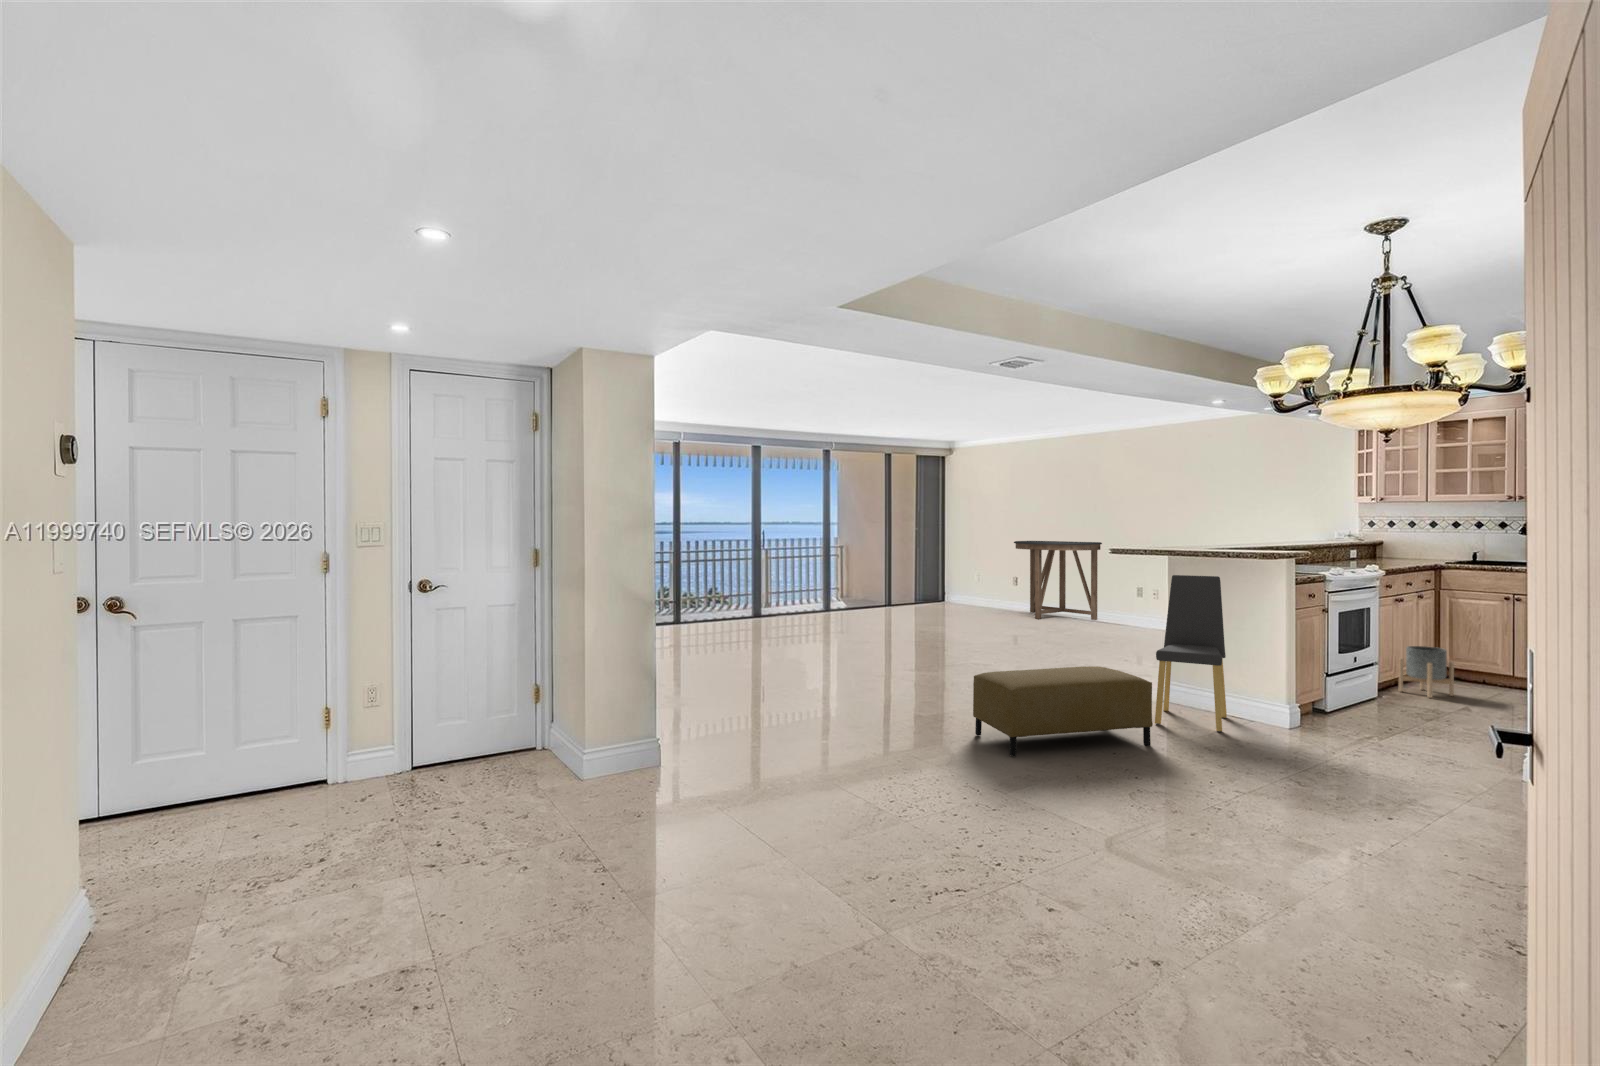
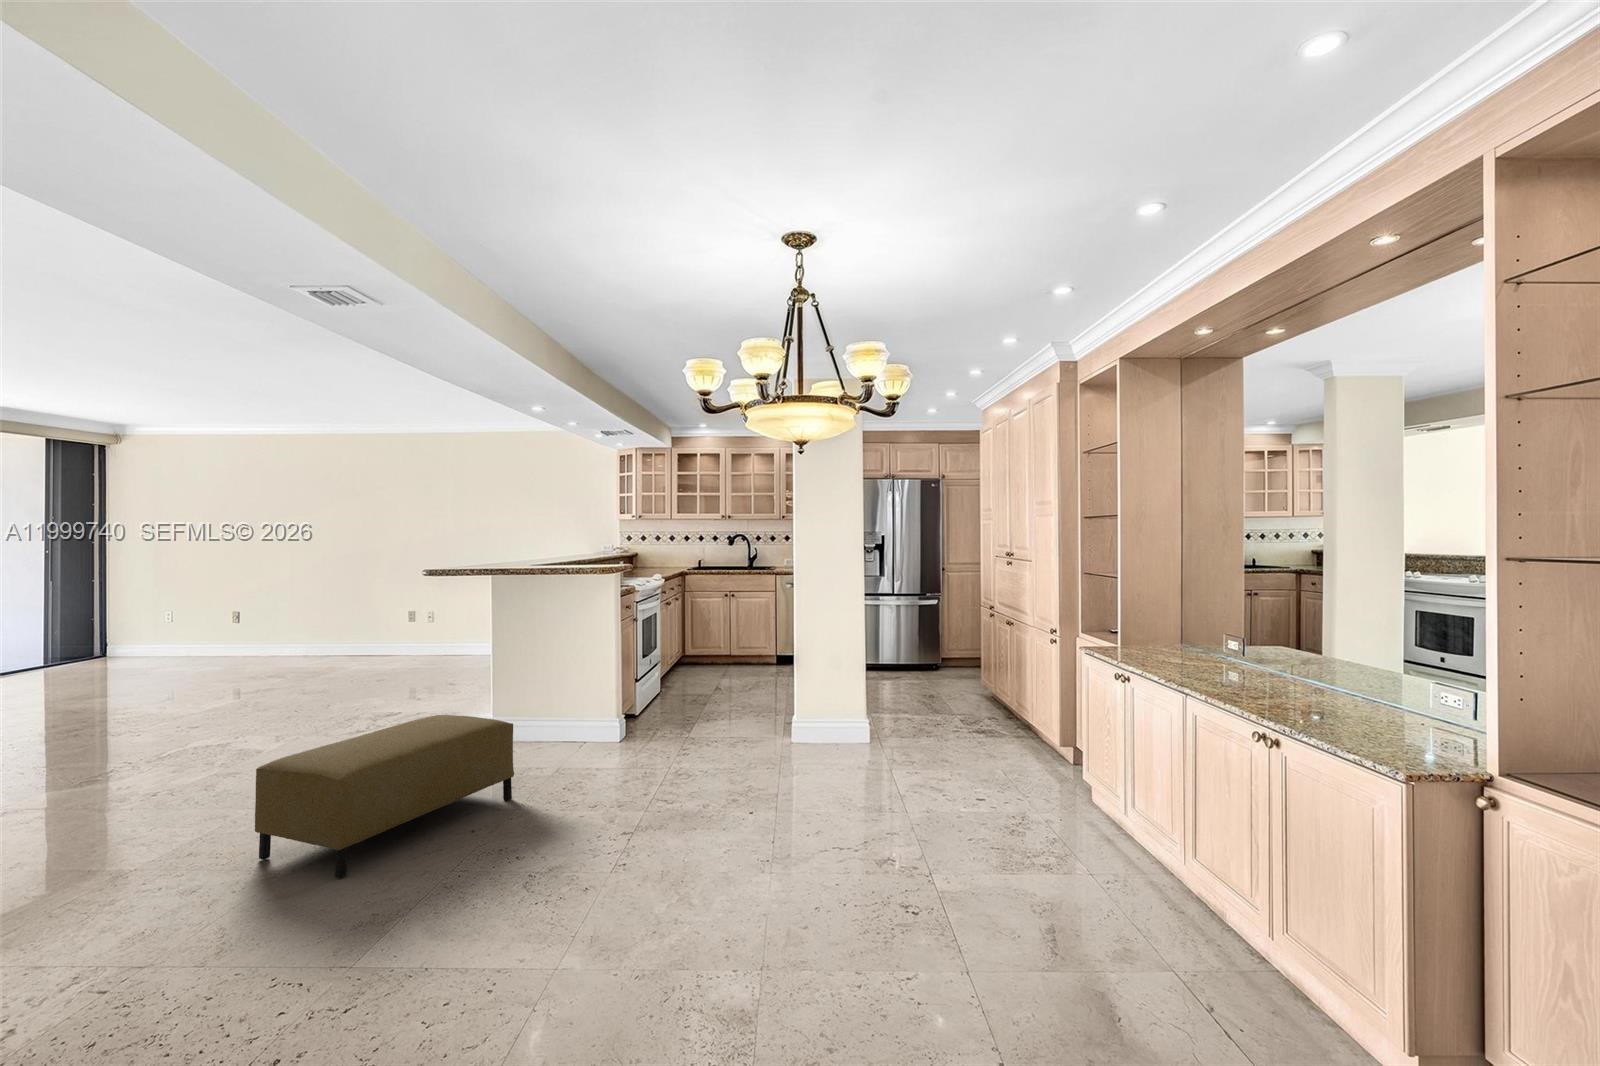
console table: present [1014,541,1102,620] -> none [235,561,361,659]
dining chair: present [1155,575,1227,732] -> none [497,592,572,768]
planter: present [1399,646,1454,698] -> none [672,641,708,684]

